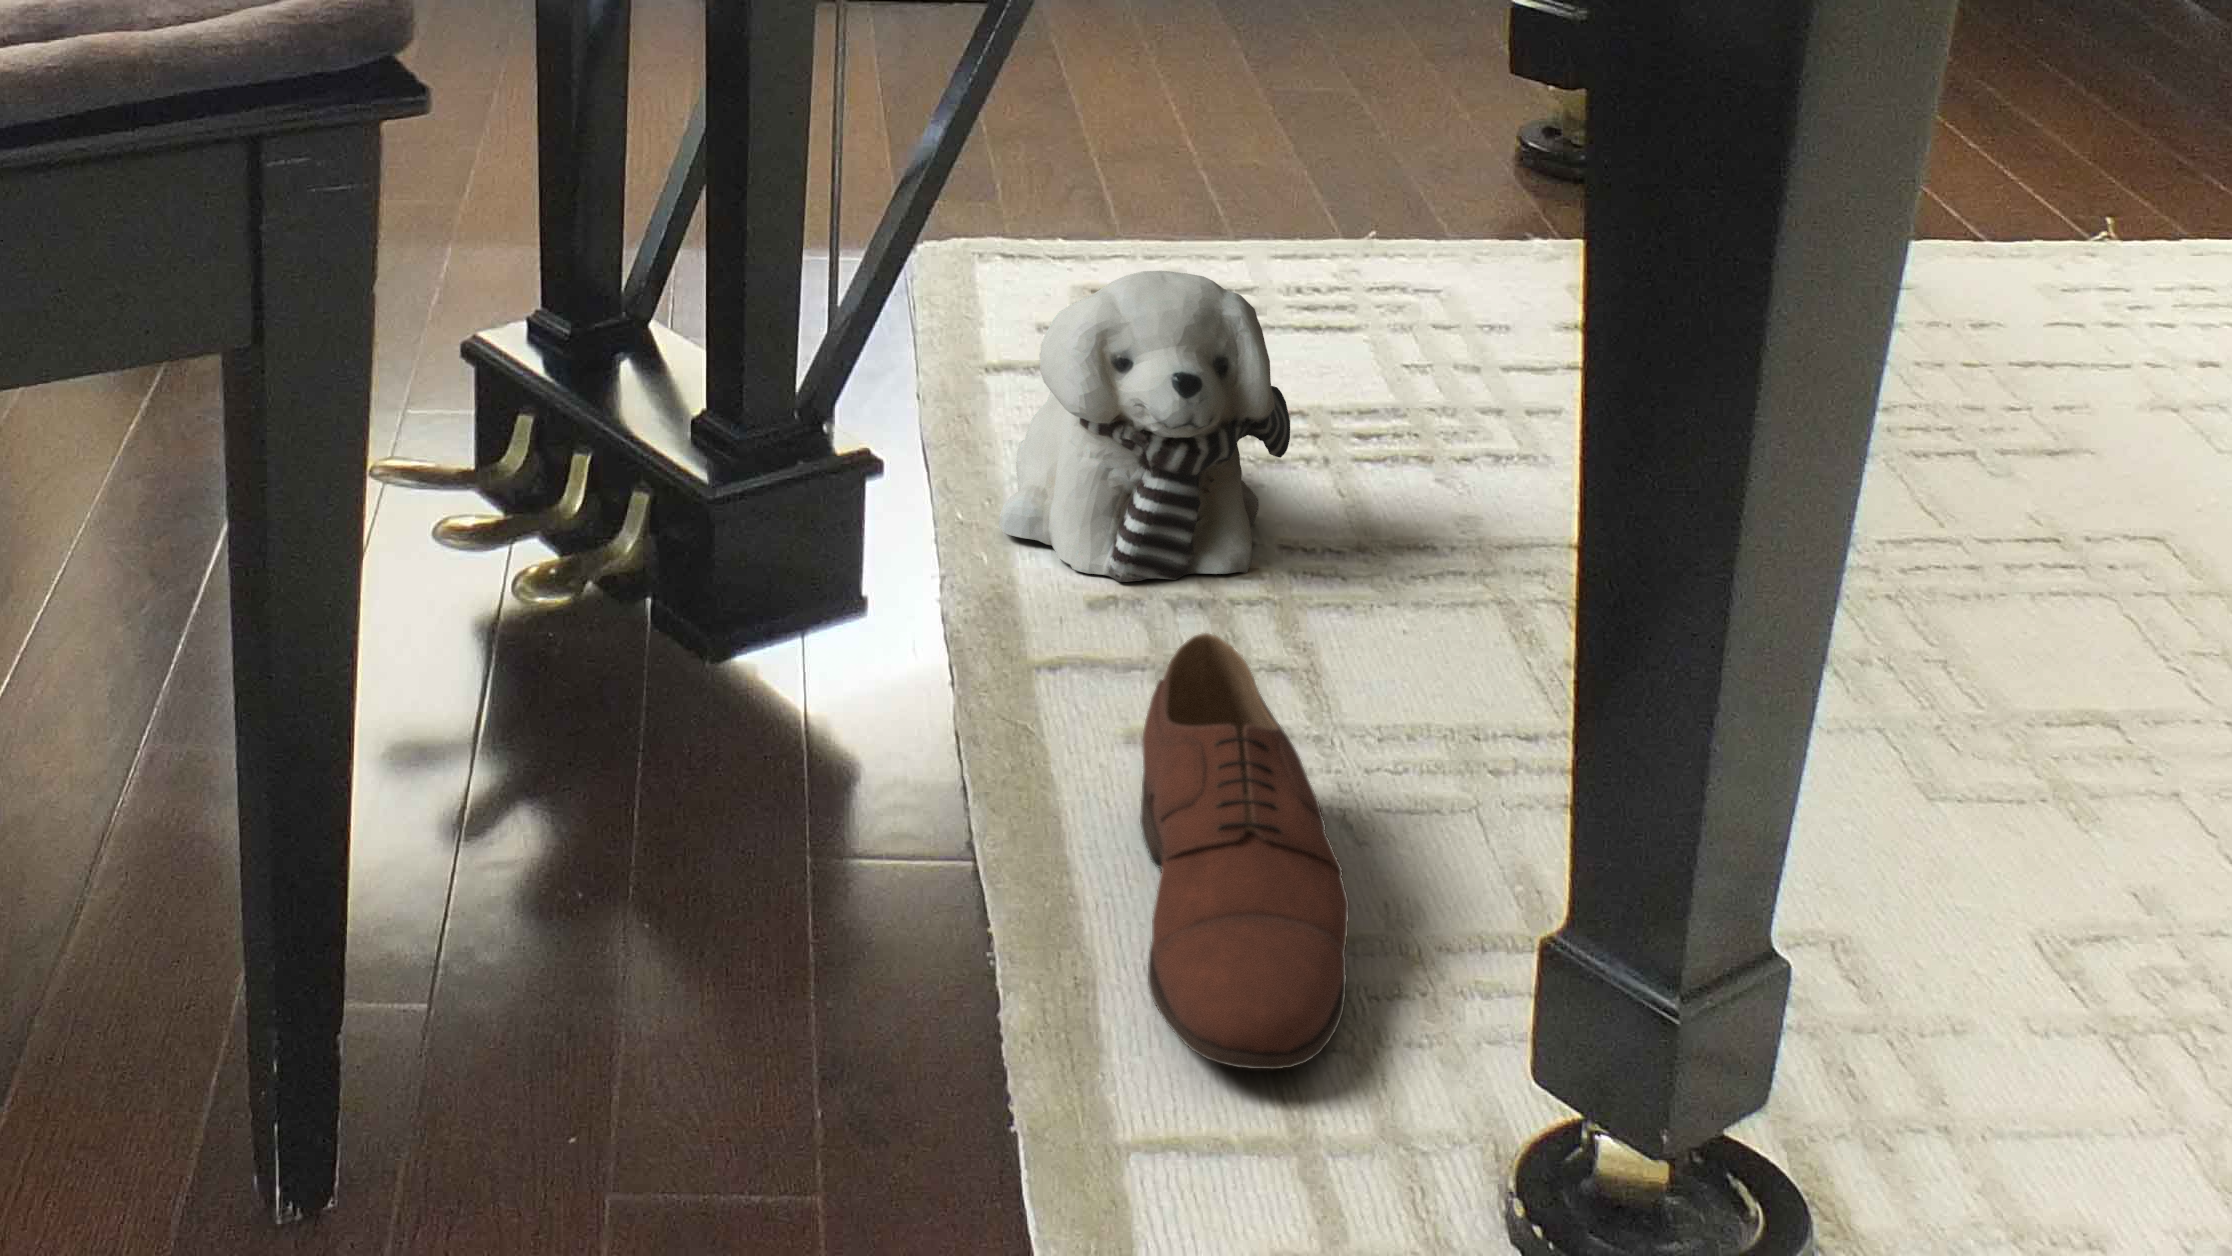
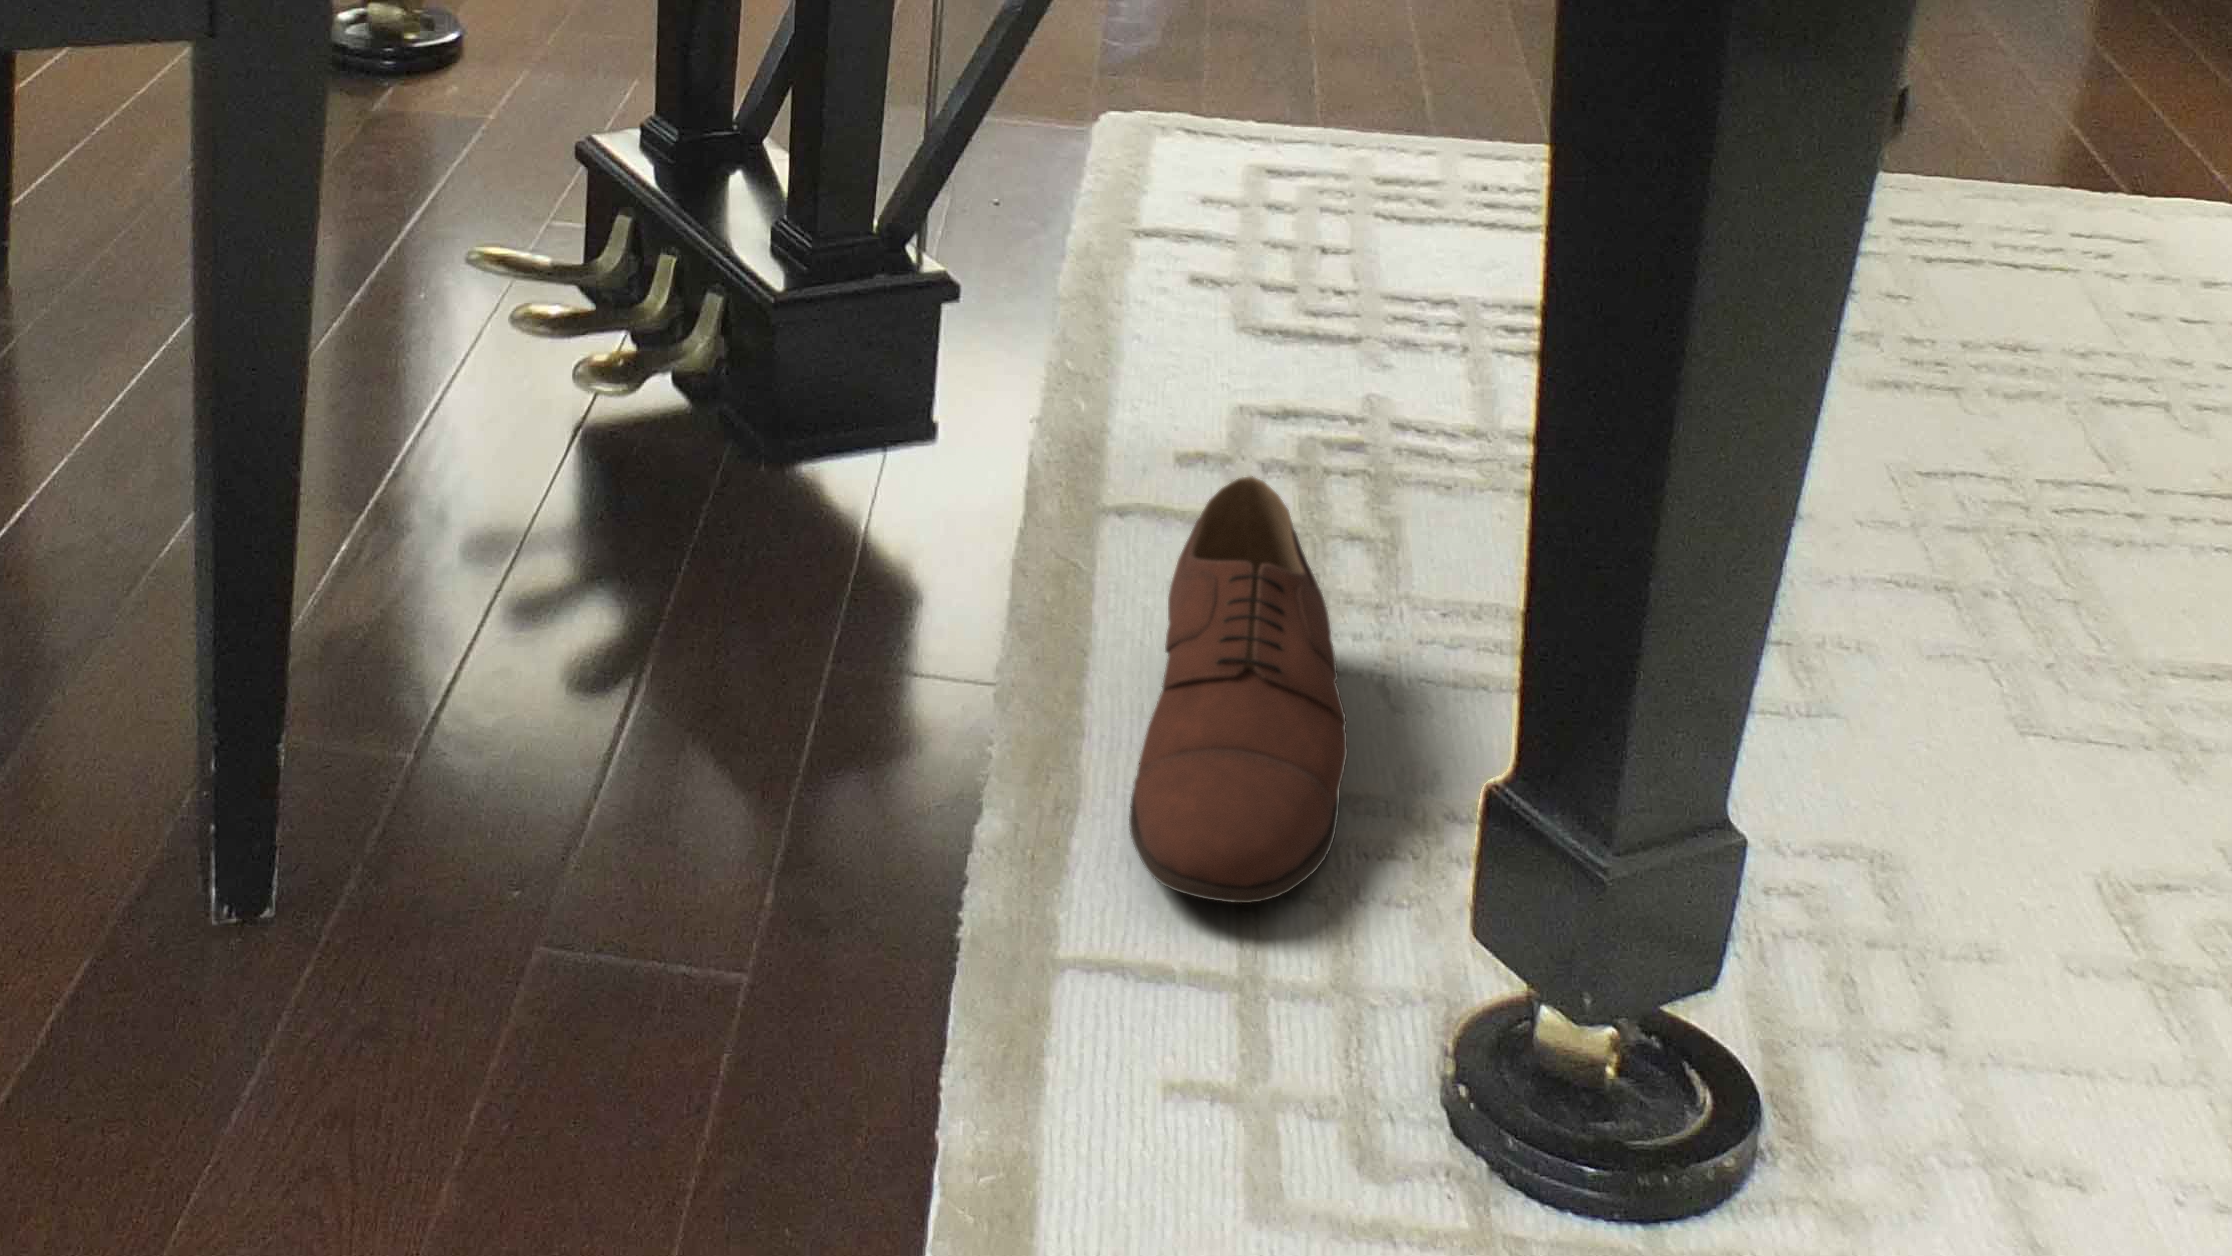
plush toy: present [999,271,1290,582] -> none [1107,128,1415,446]

